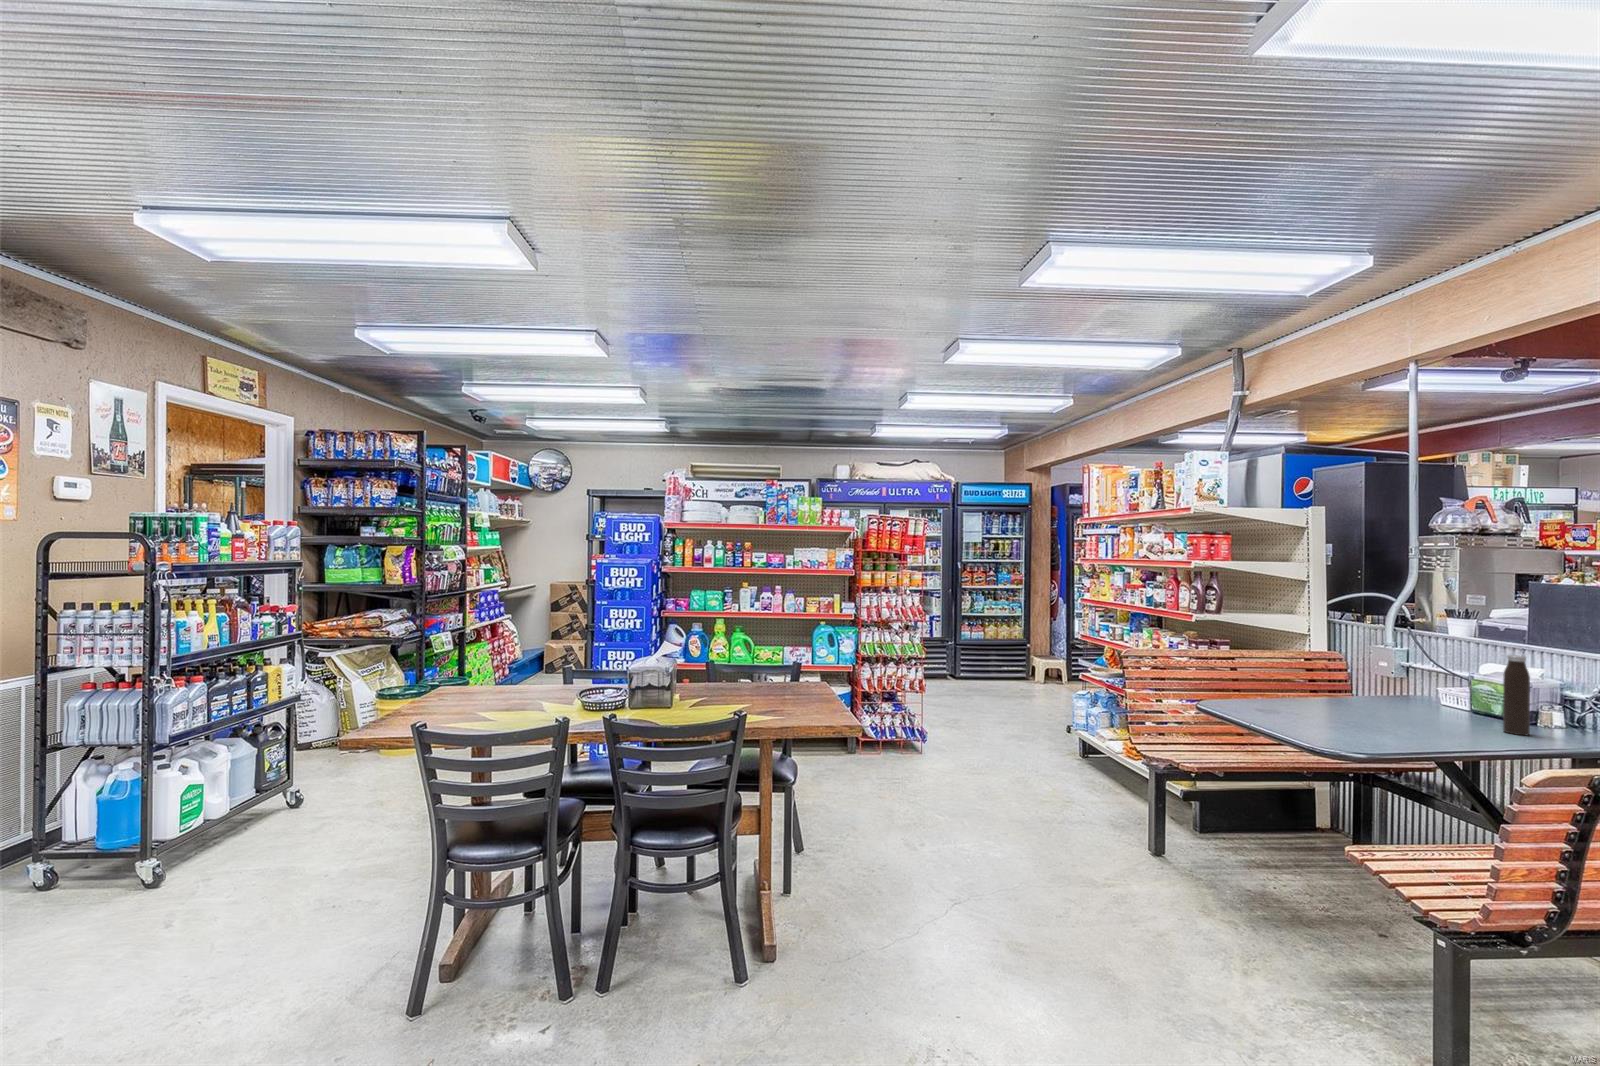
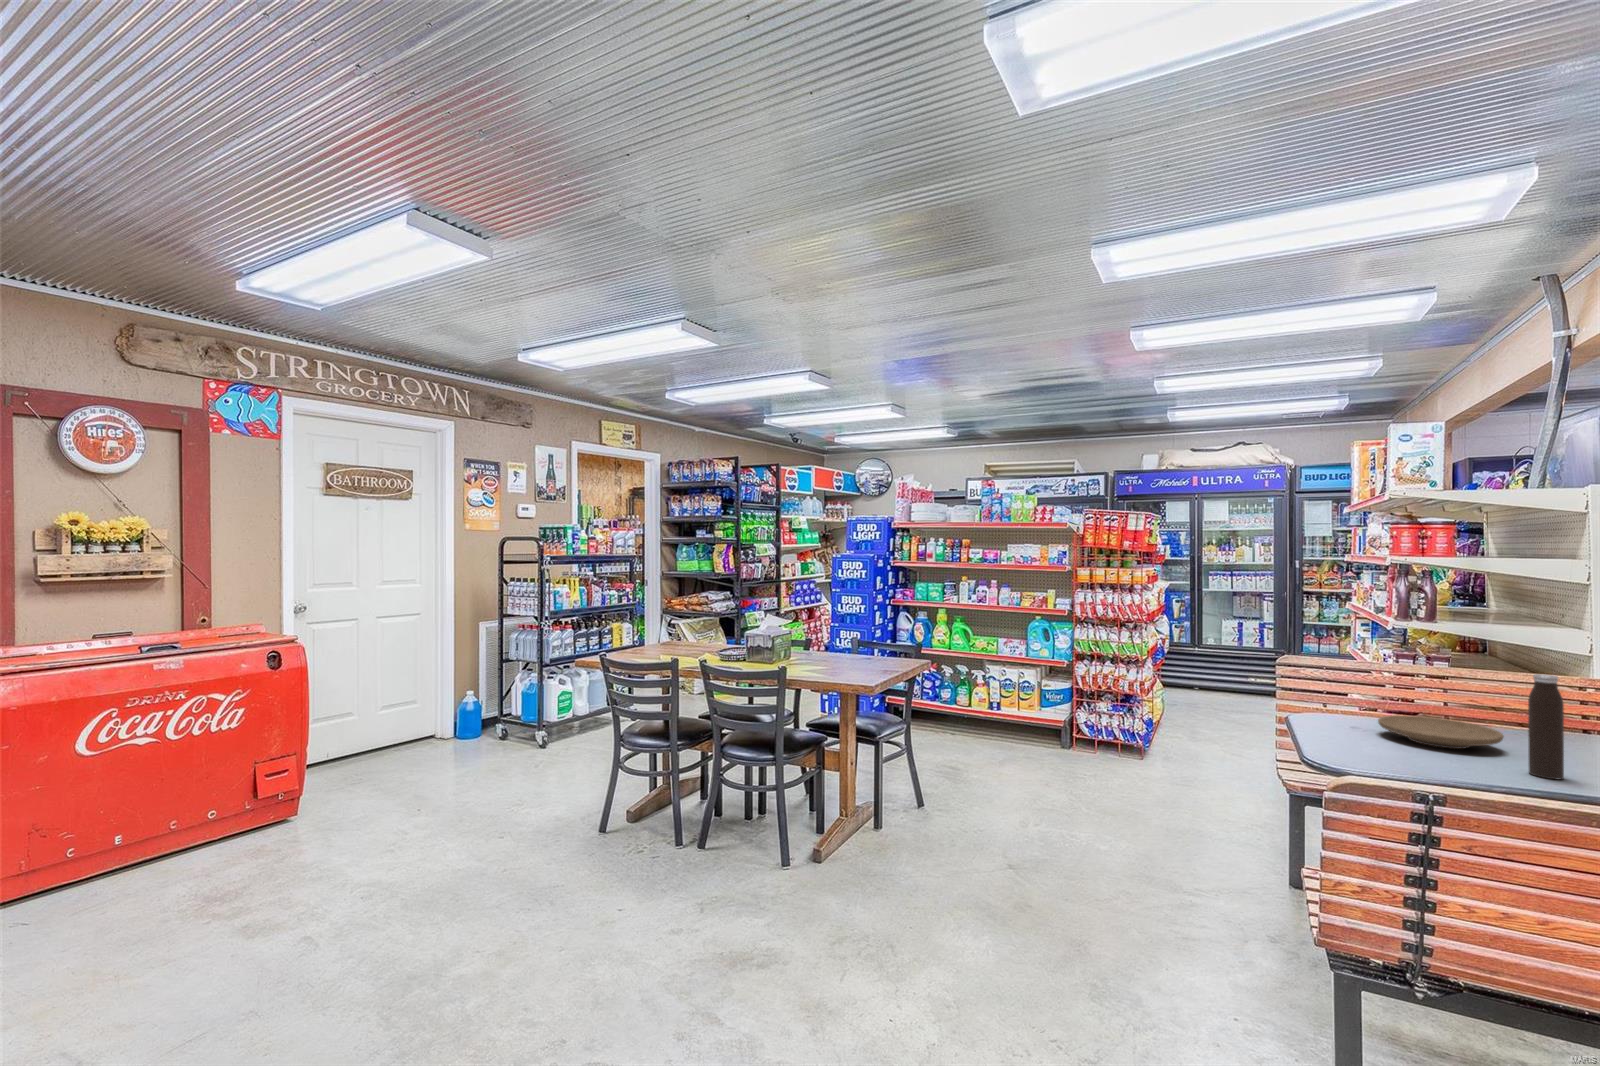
plate: none [1352,694,1450,719] -> present [1378,715,1504,749]

